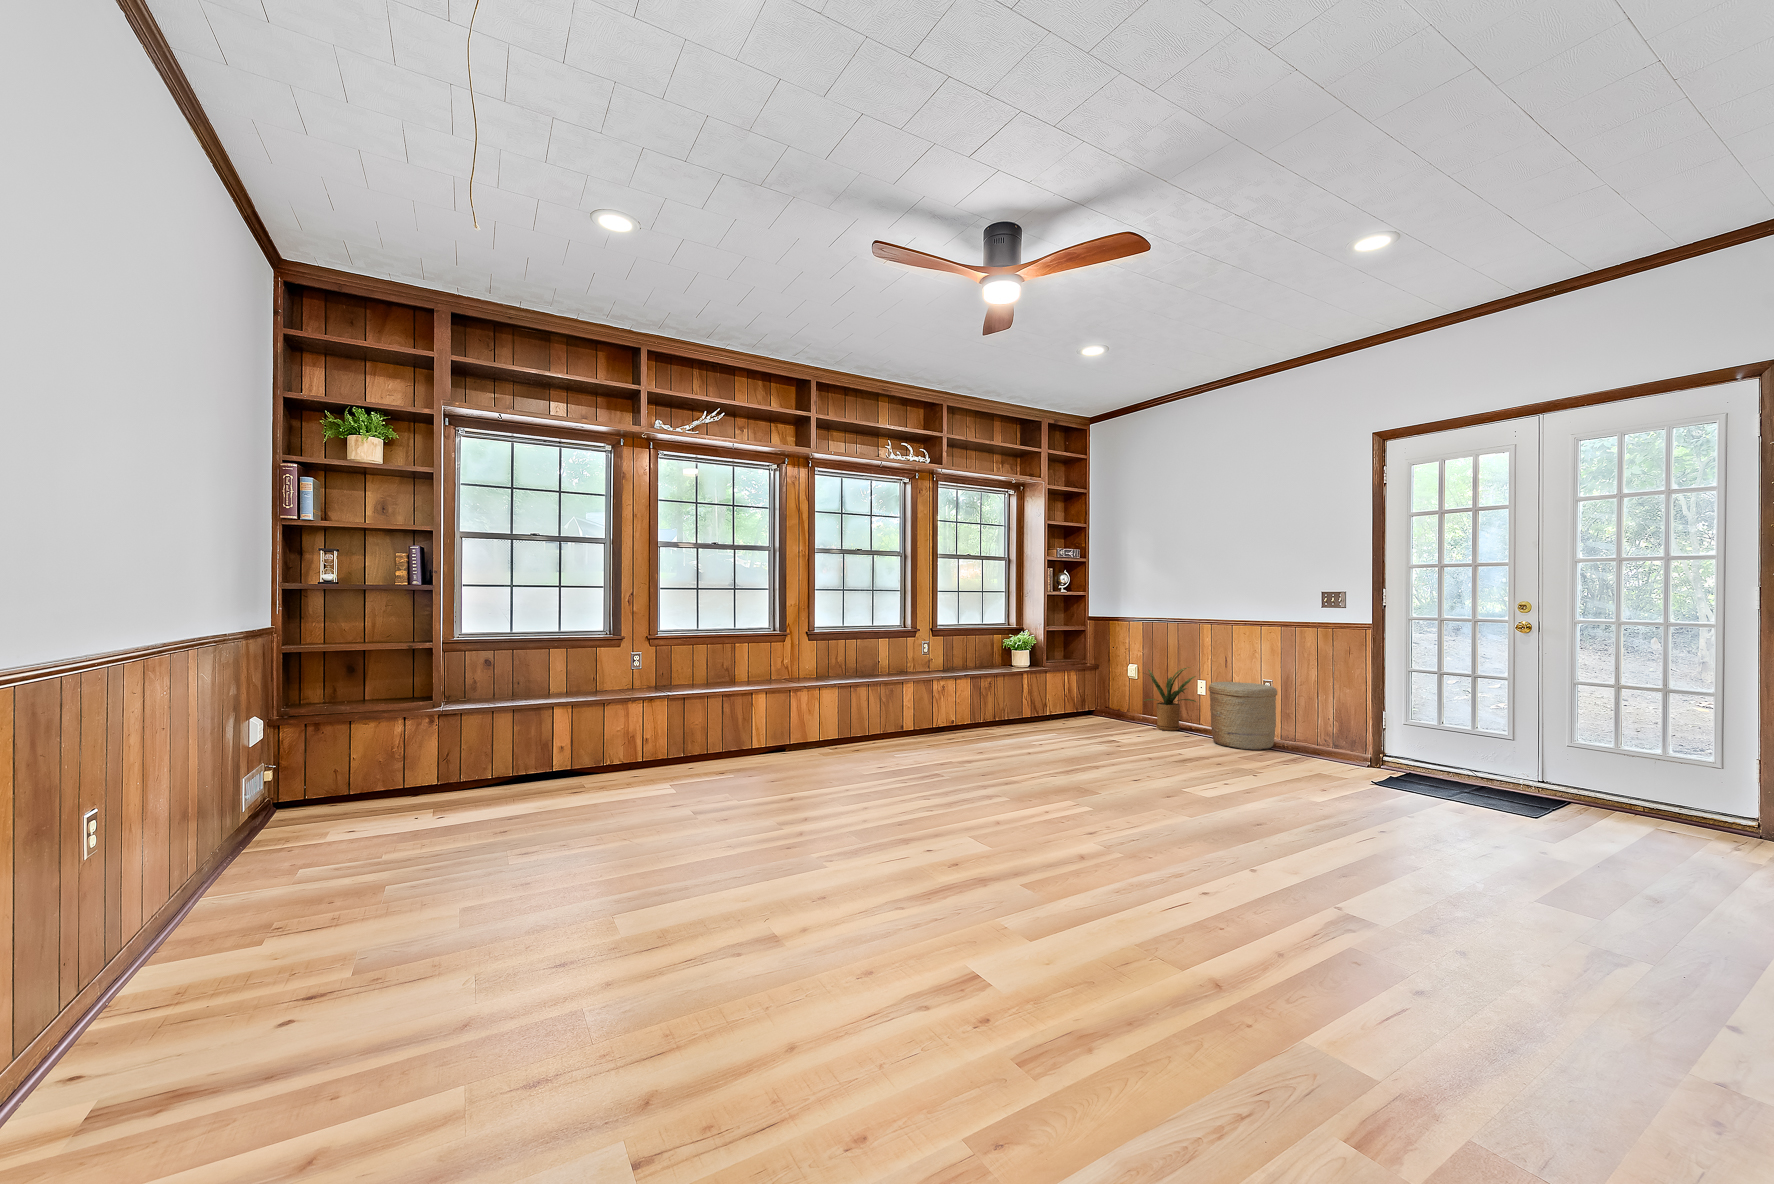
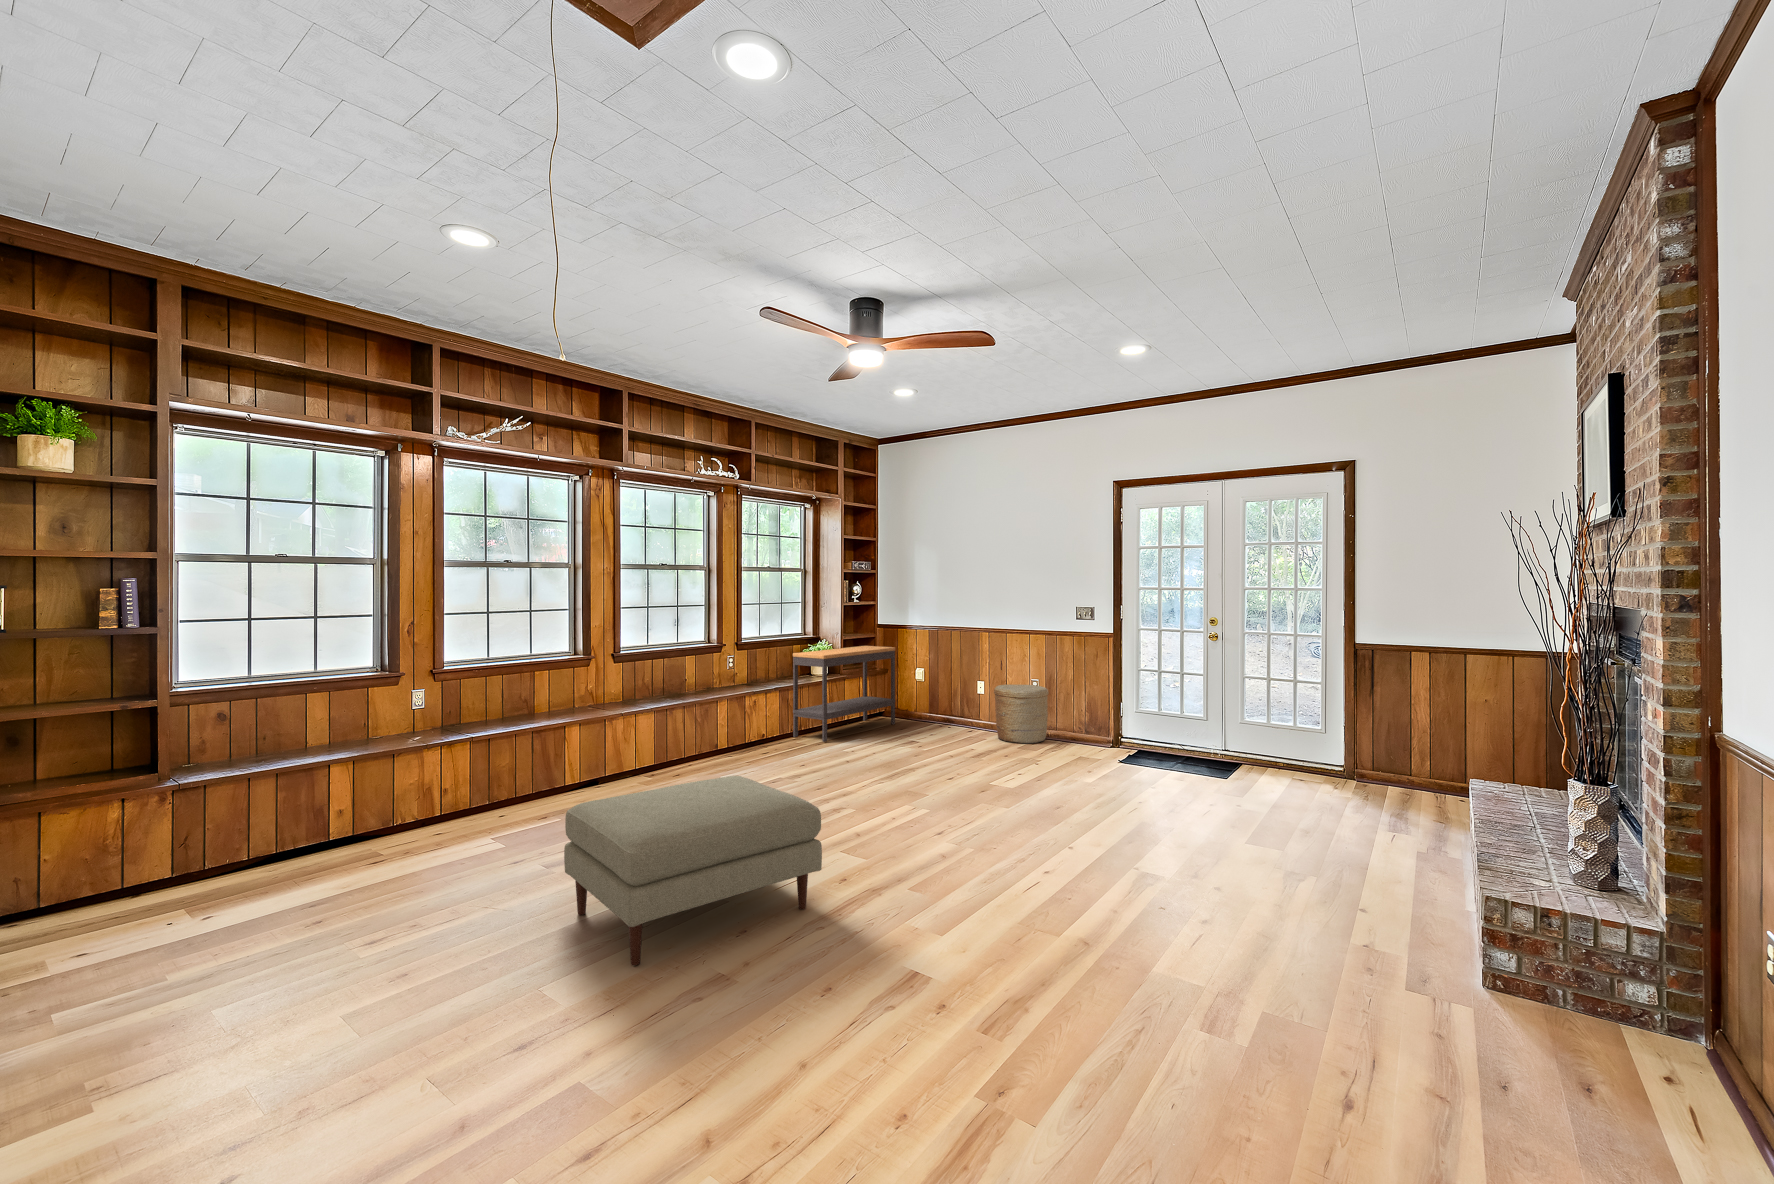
console table: none [986,636,1101,731] -> present [793,646,895,742]
house plant: present [1144,667,1196,731] -> none [928,672,982,730]
ottoman: none [683,742,917,912] -> present [564,776,822,966]

